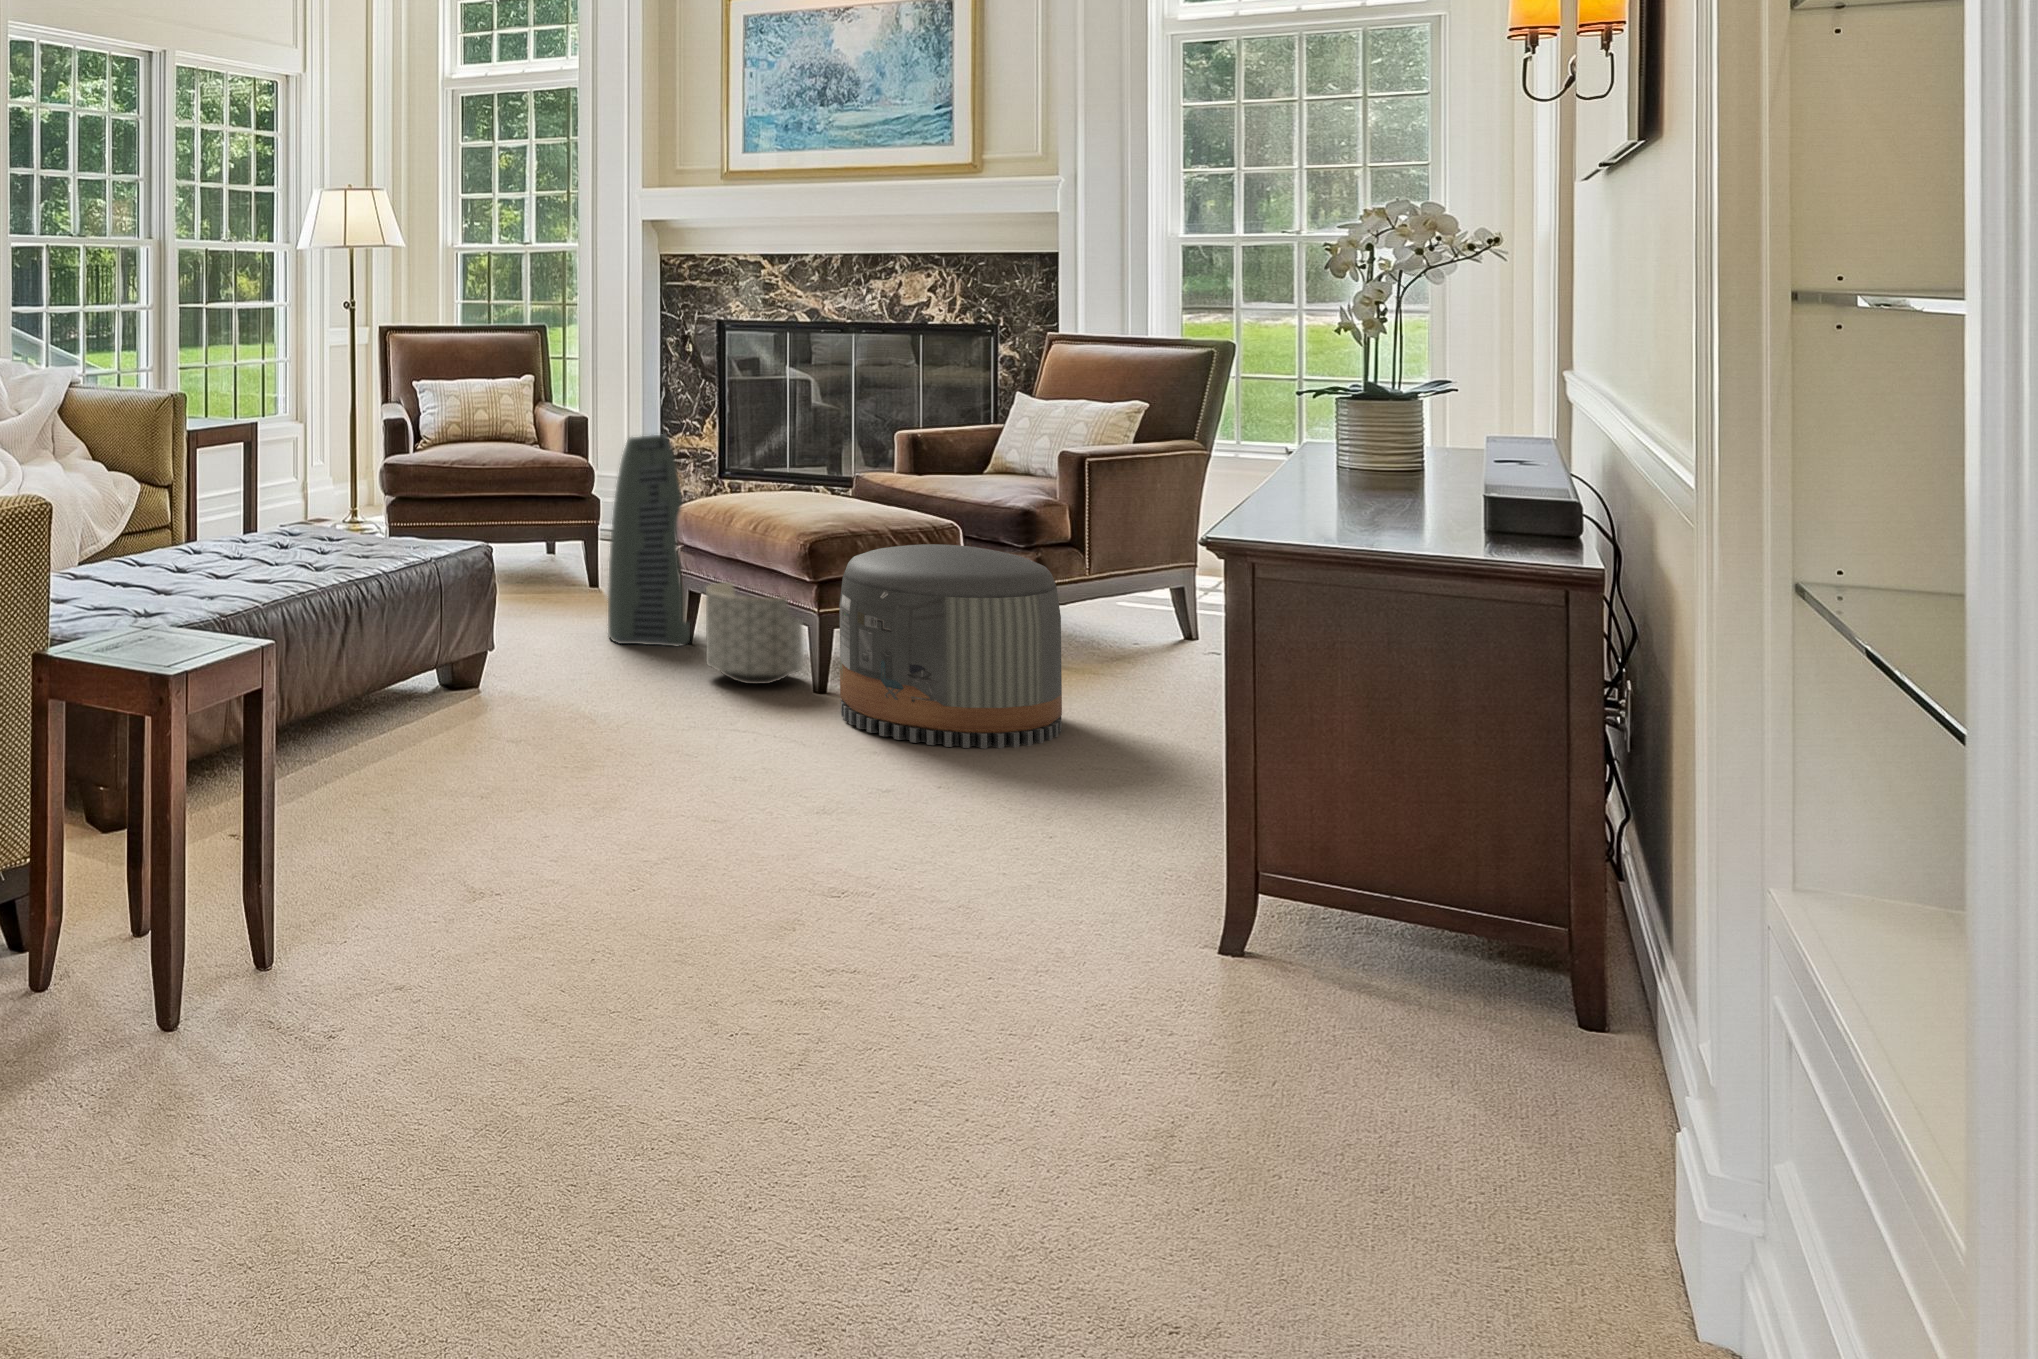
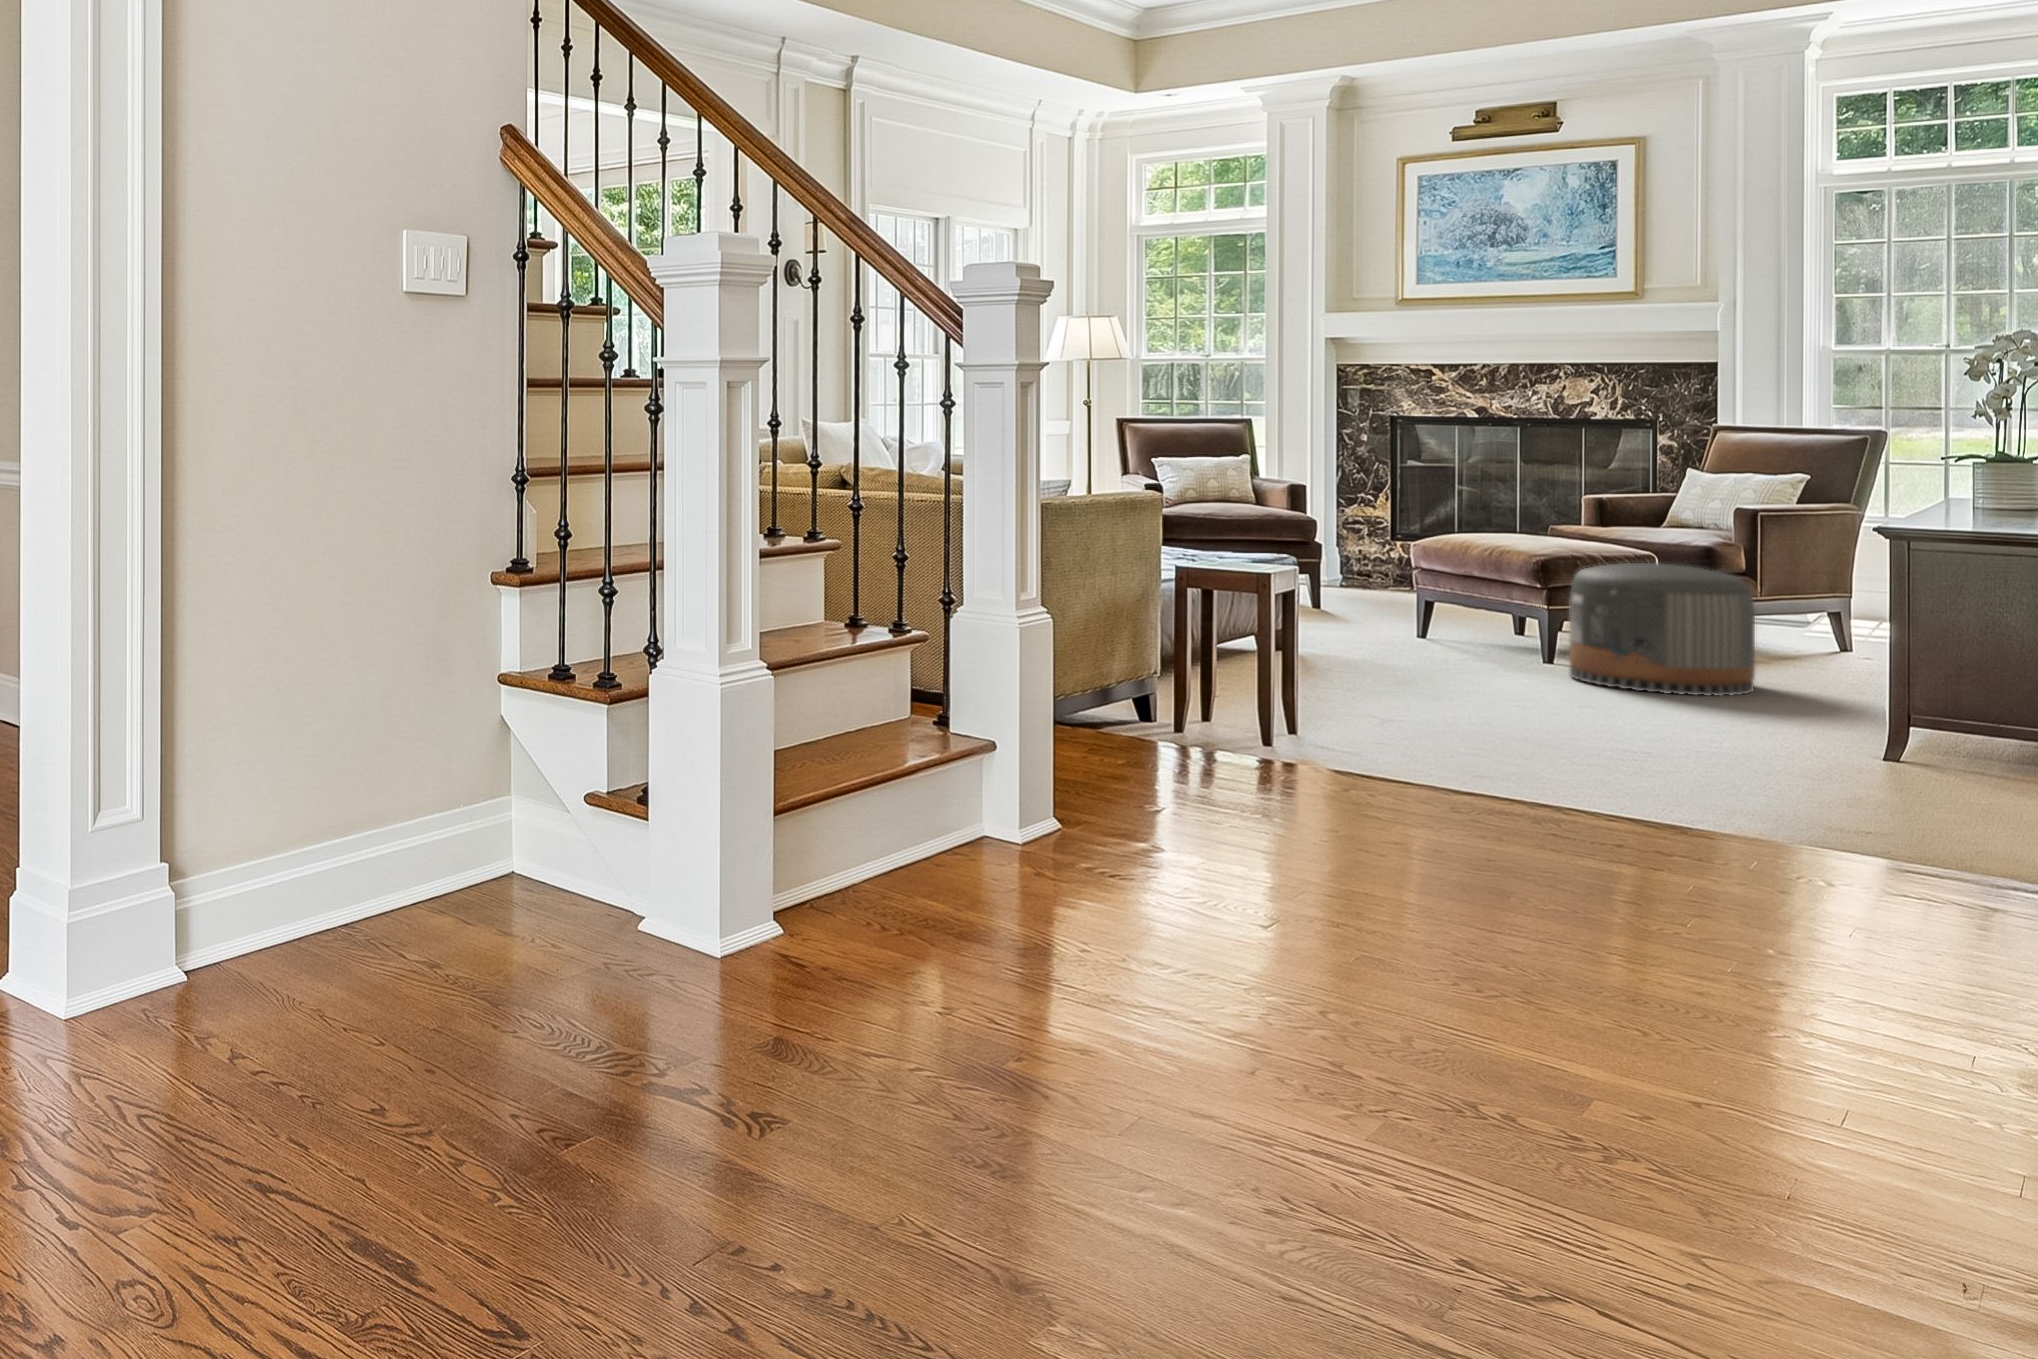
air purifier: present [608,435,690,646] -> none [1344,493,1414,643]
planter: present [706,582,803,684] -> none [1446,593,1526,662]

